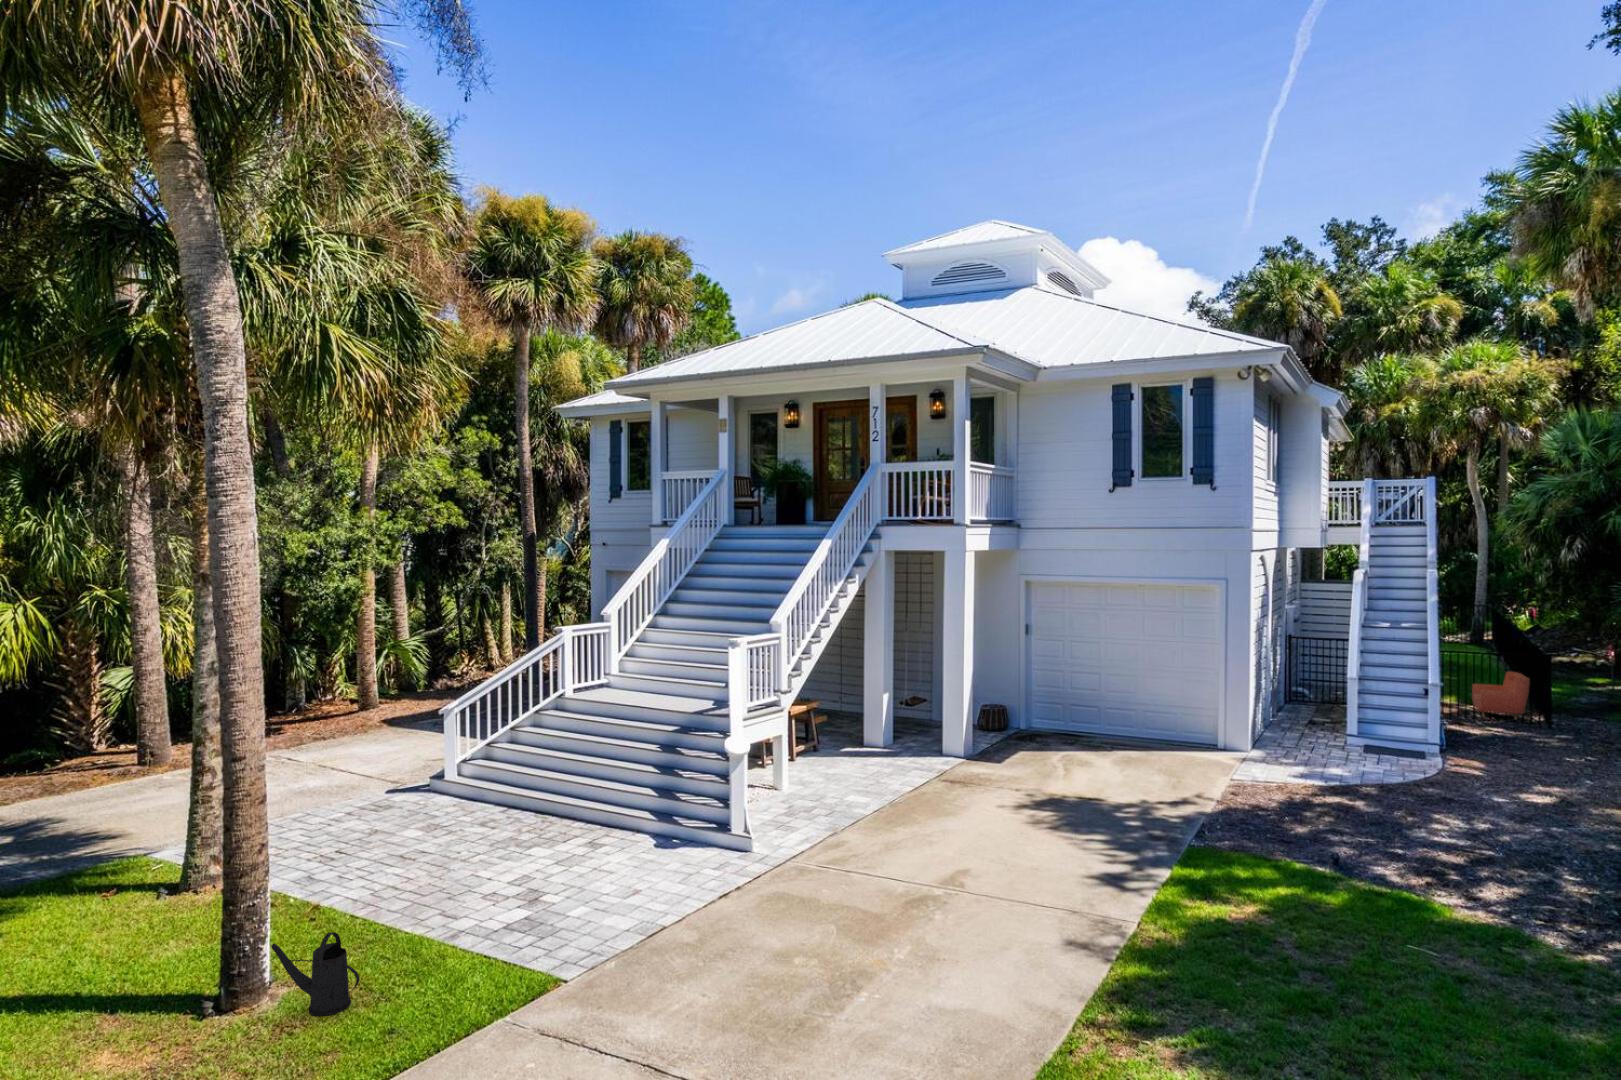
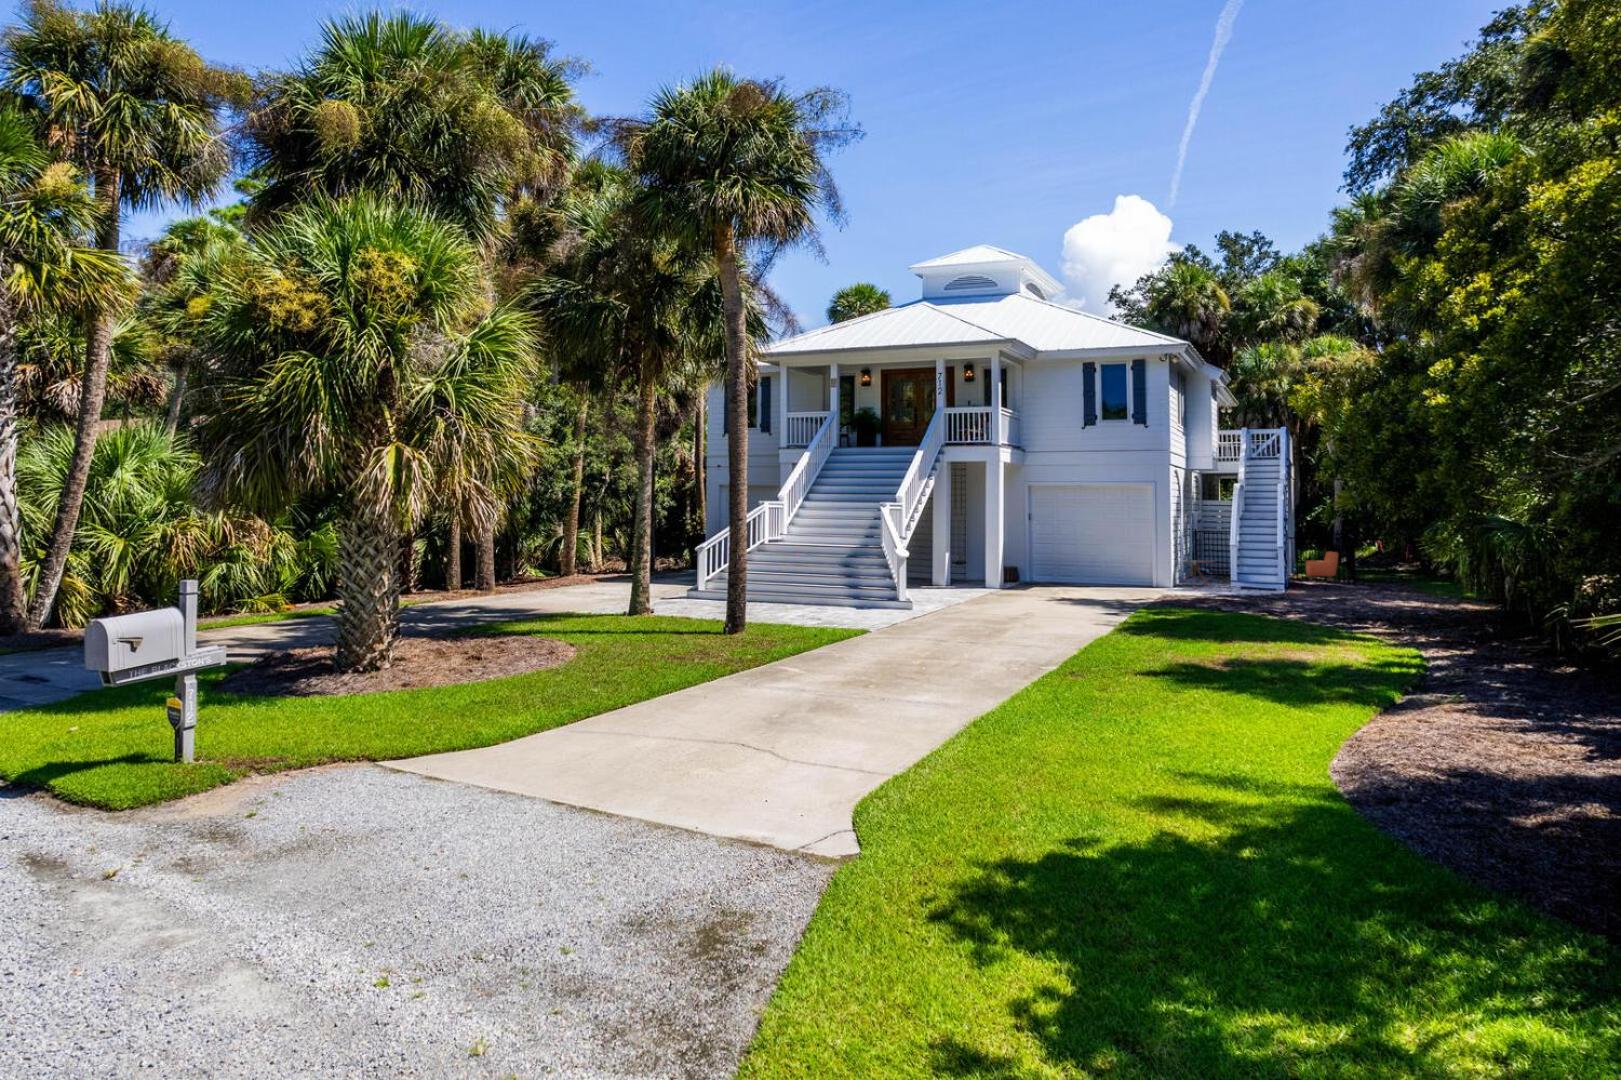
round table: none [1259,699,1327,748] -> present [1182,561,1206,586]
watering can: present [271,932,360,1016] -> none [763,592,804,626]

